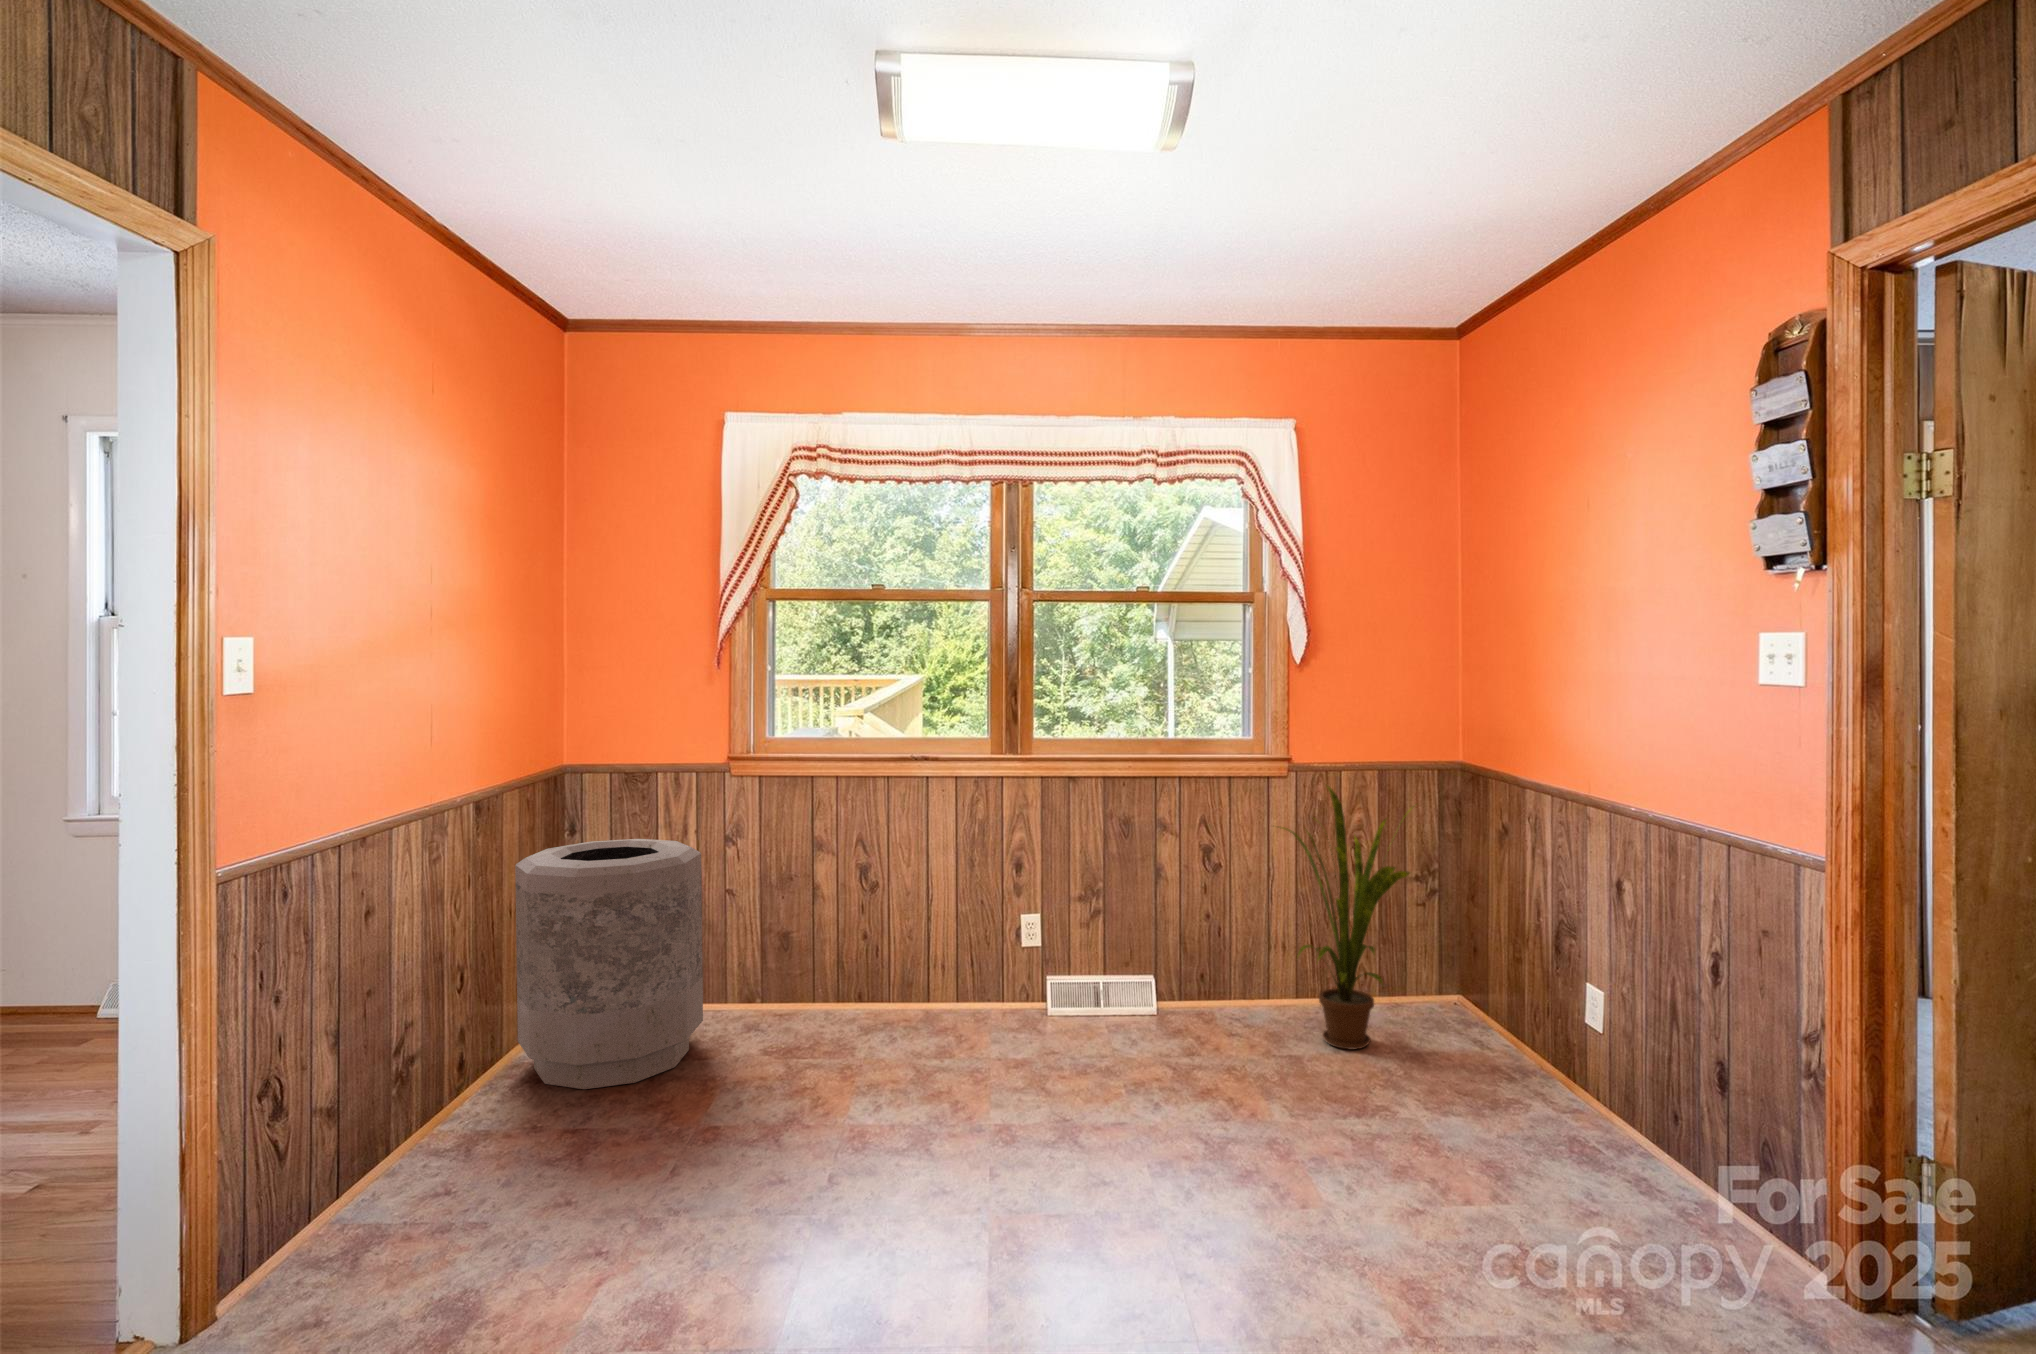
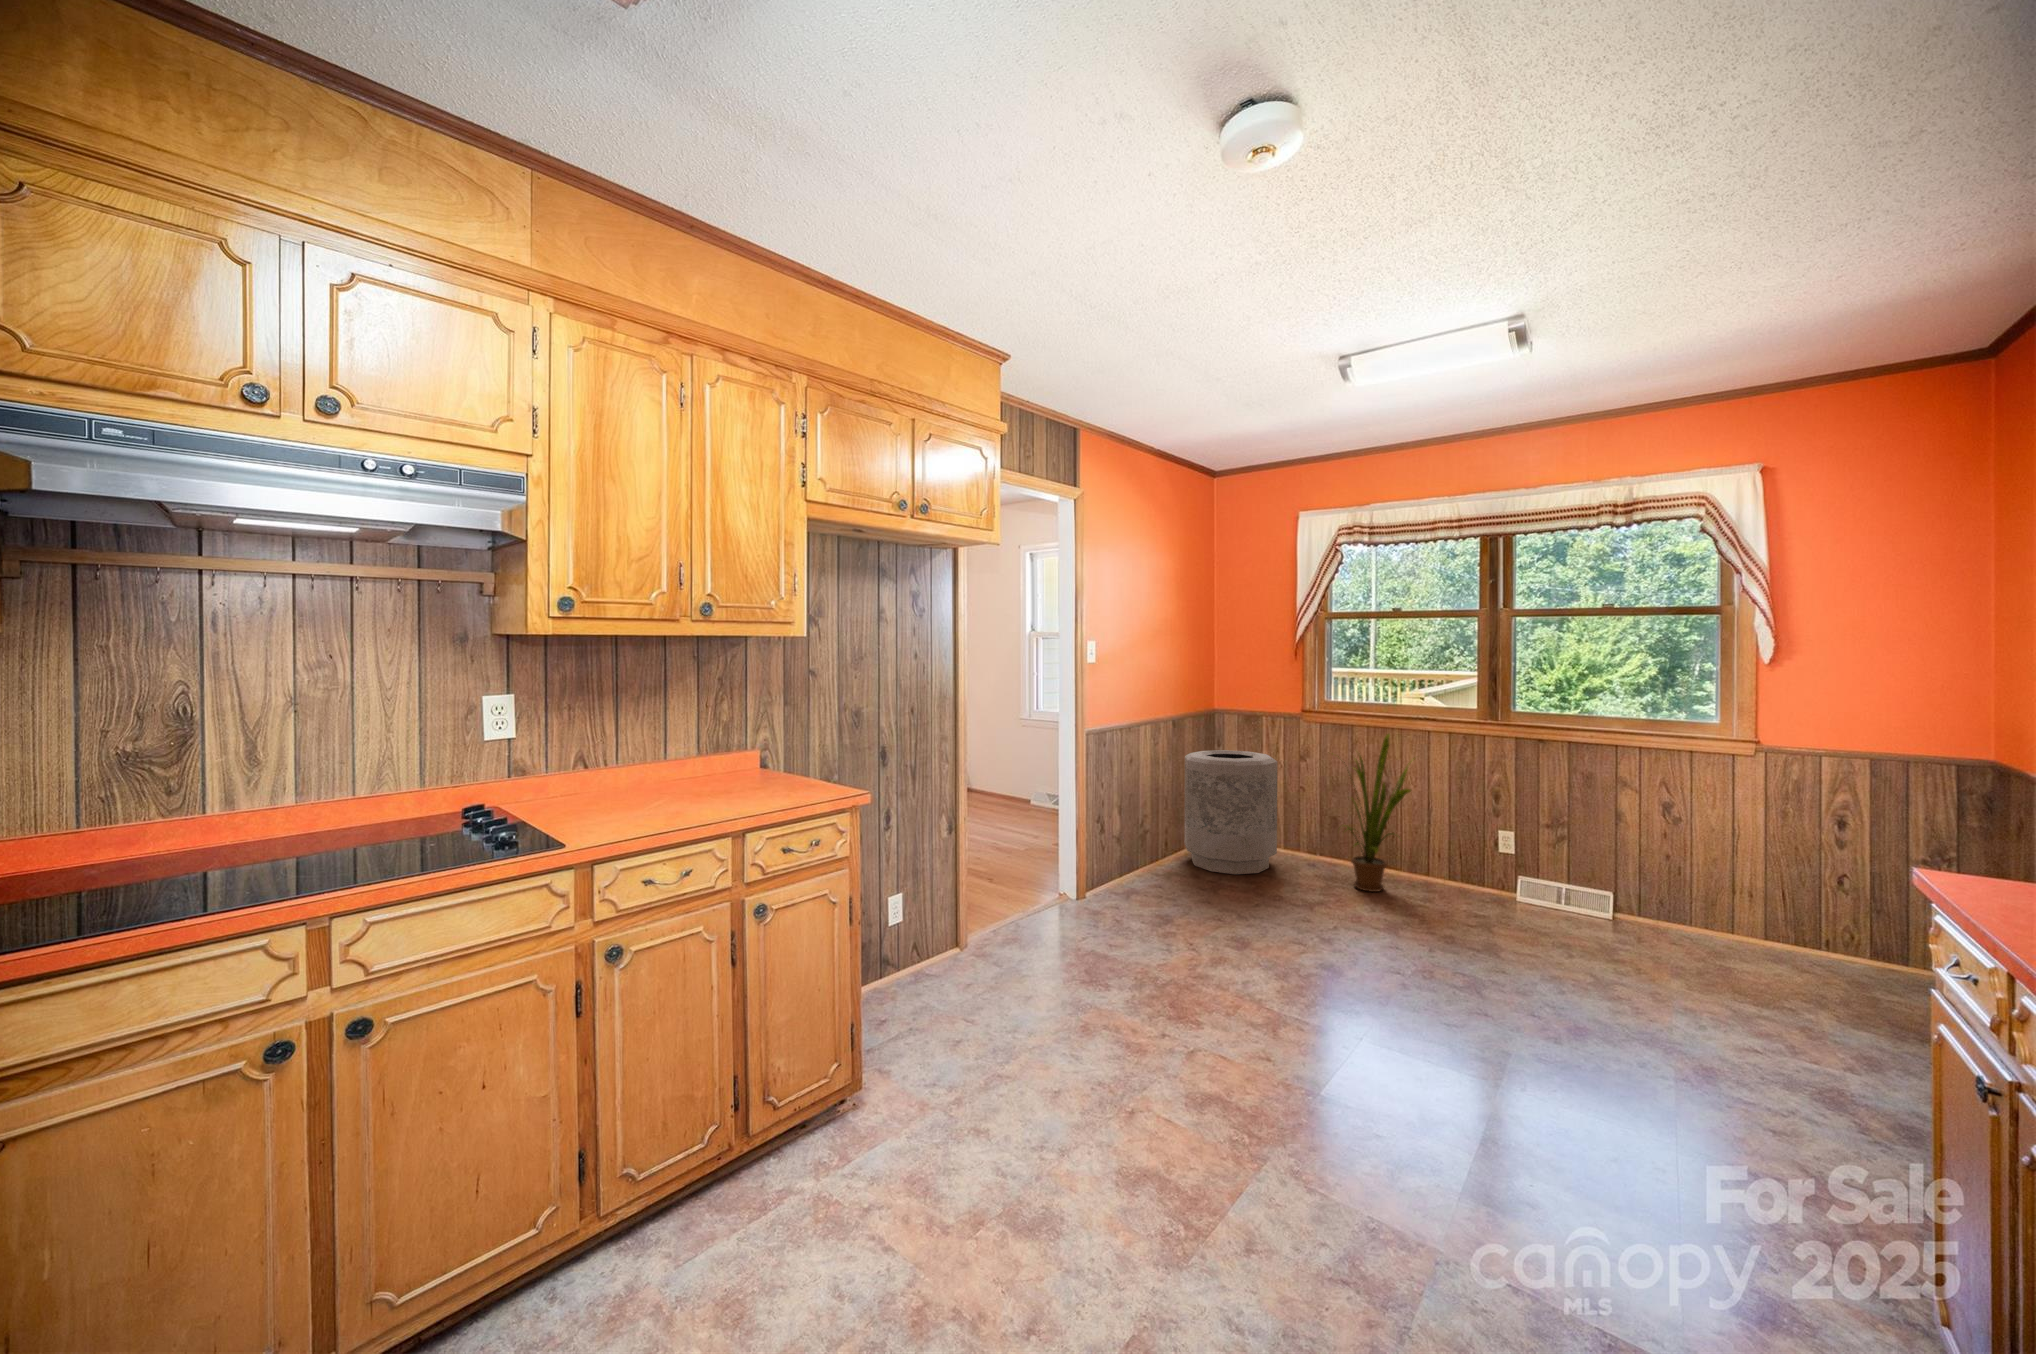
house plant: present [1282,786,1413,1049] -> present [1344,734,1411,892]

